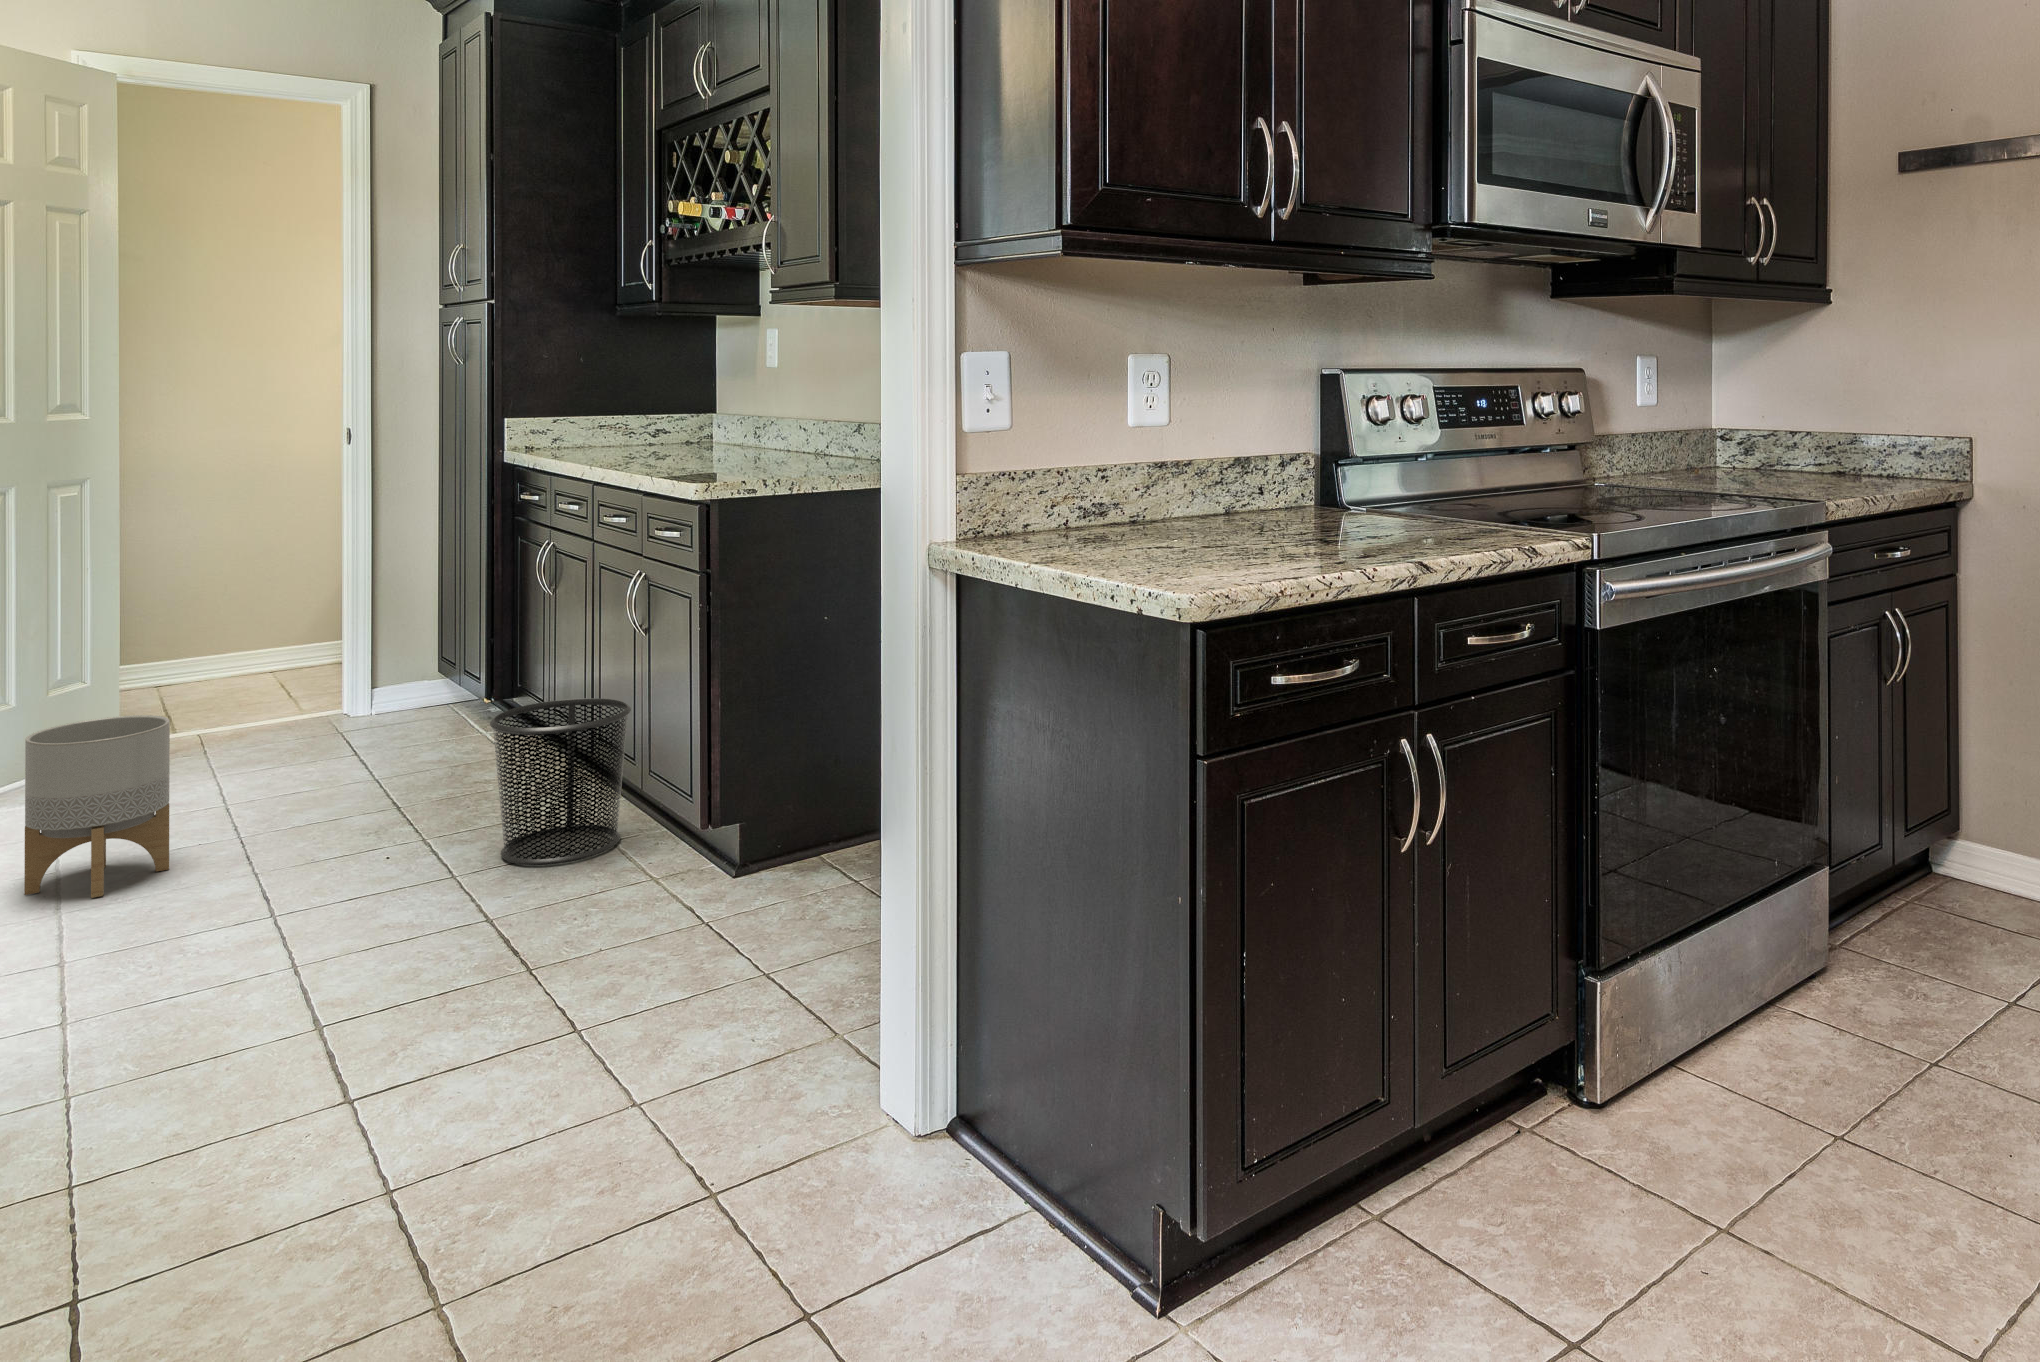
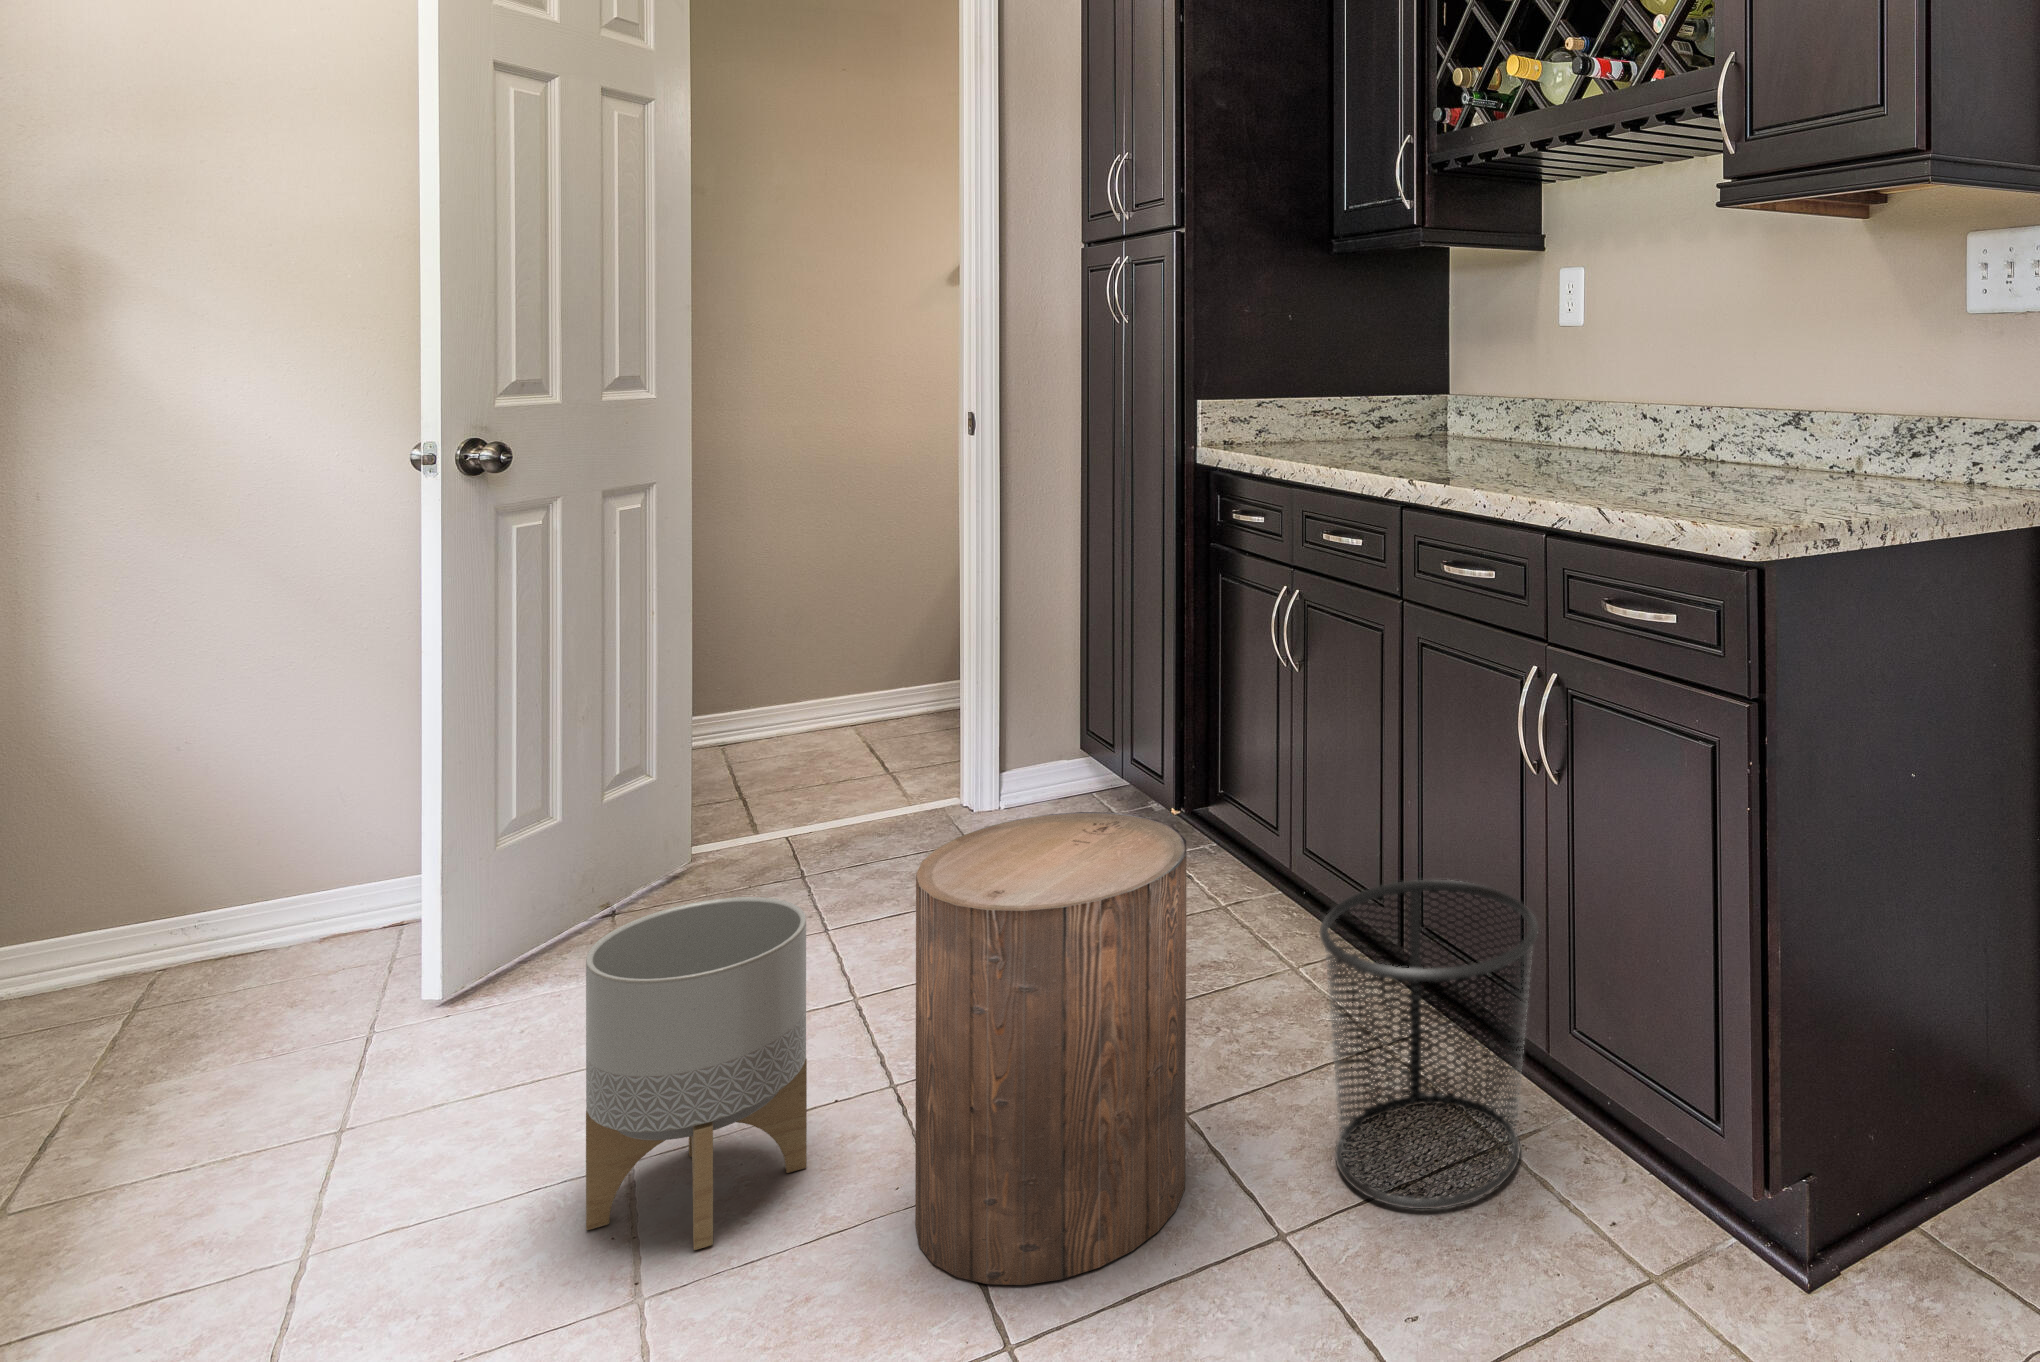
stool: none [230,660,408,899] -> present [915,812,1187,1285]

